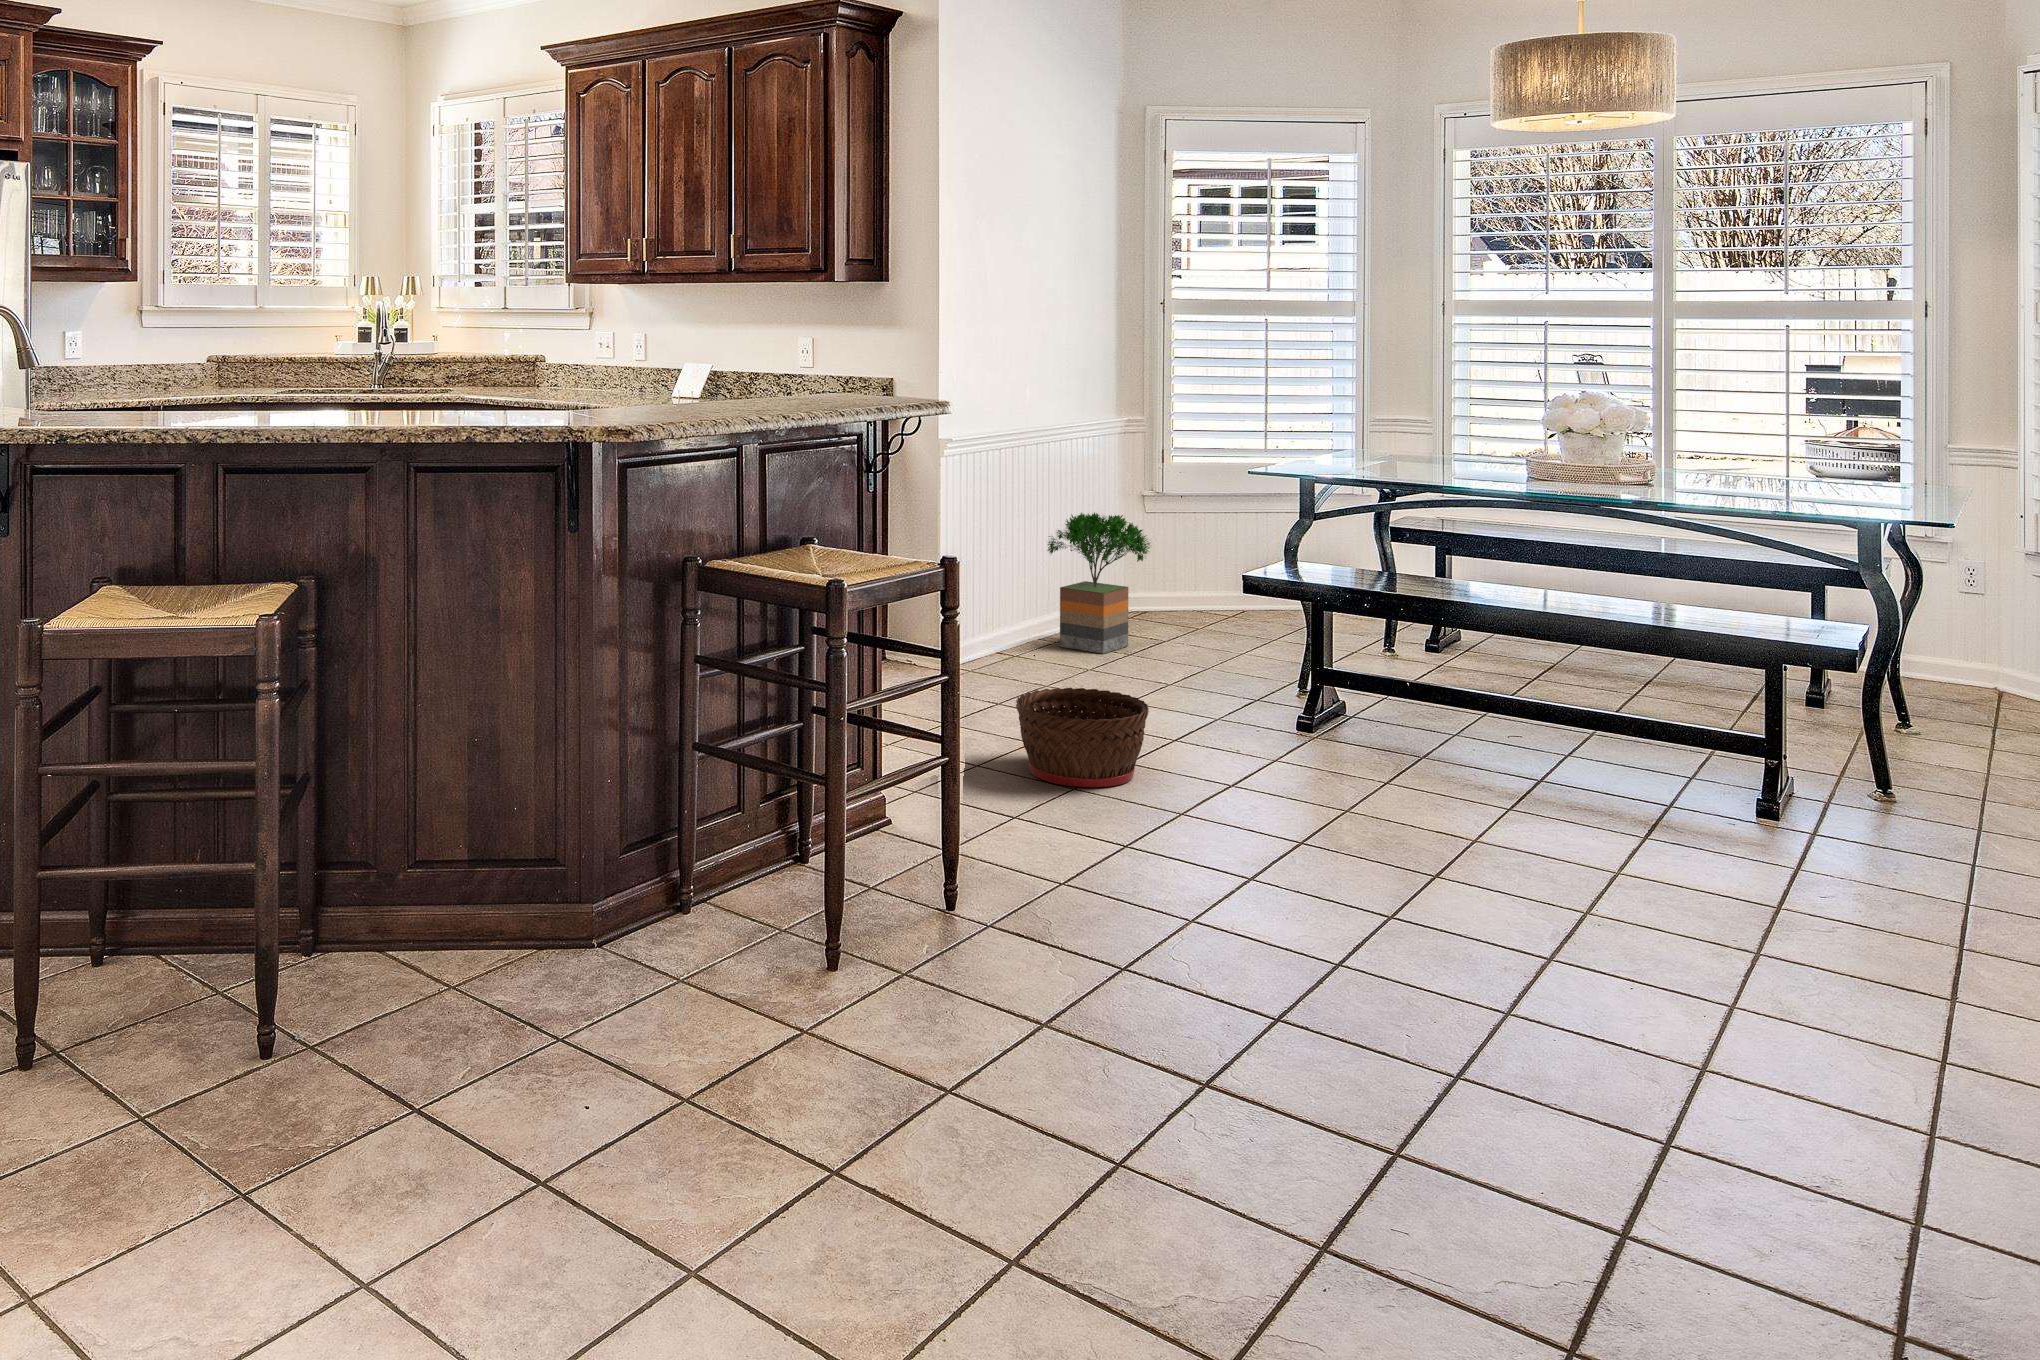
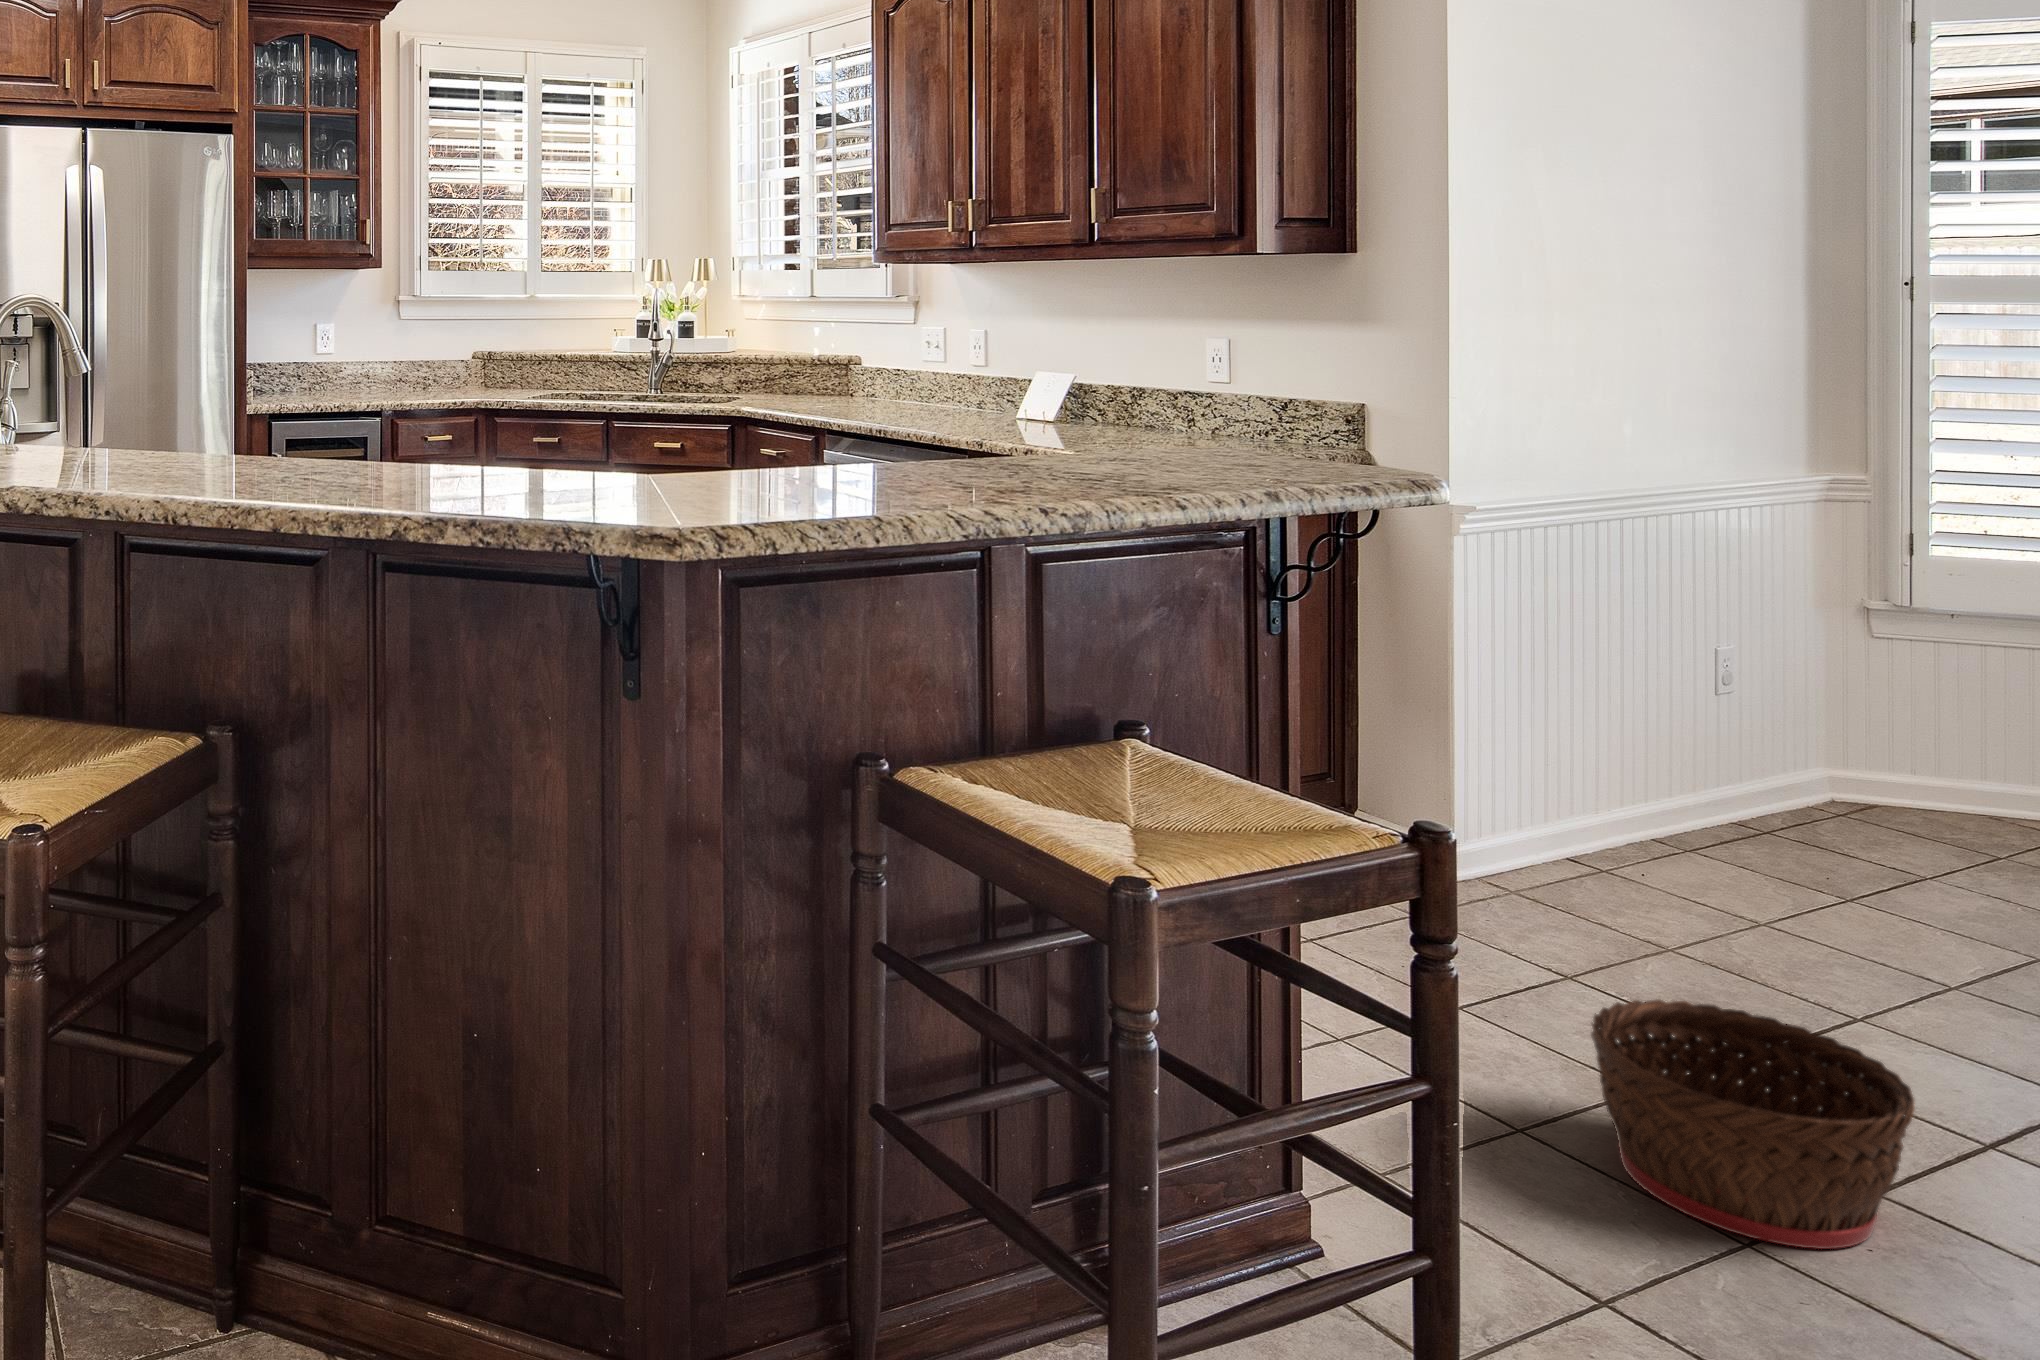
potted tree: present [1047,512,1150,654] -> none [1642,628,1873,876]

